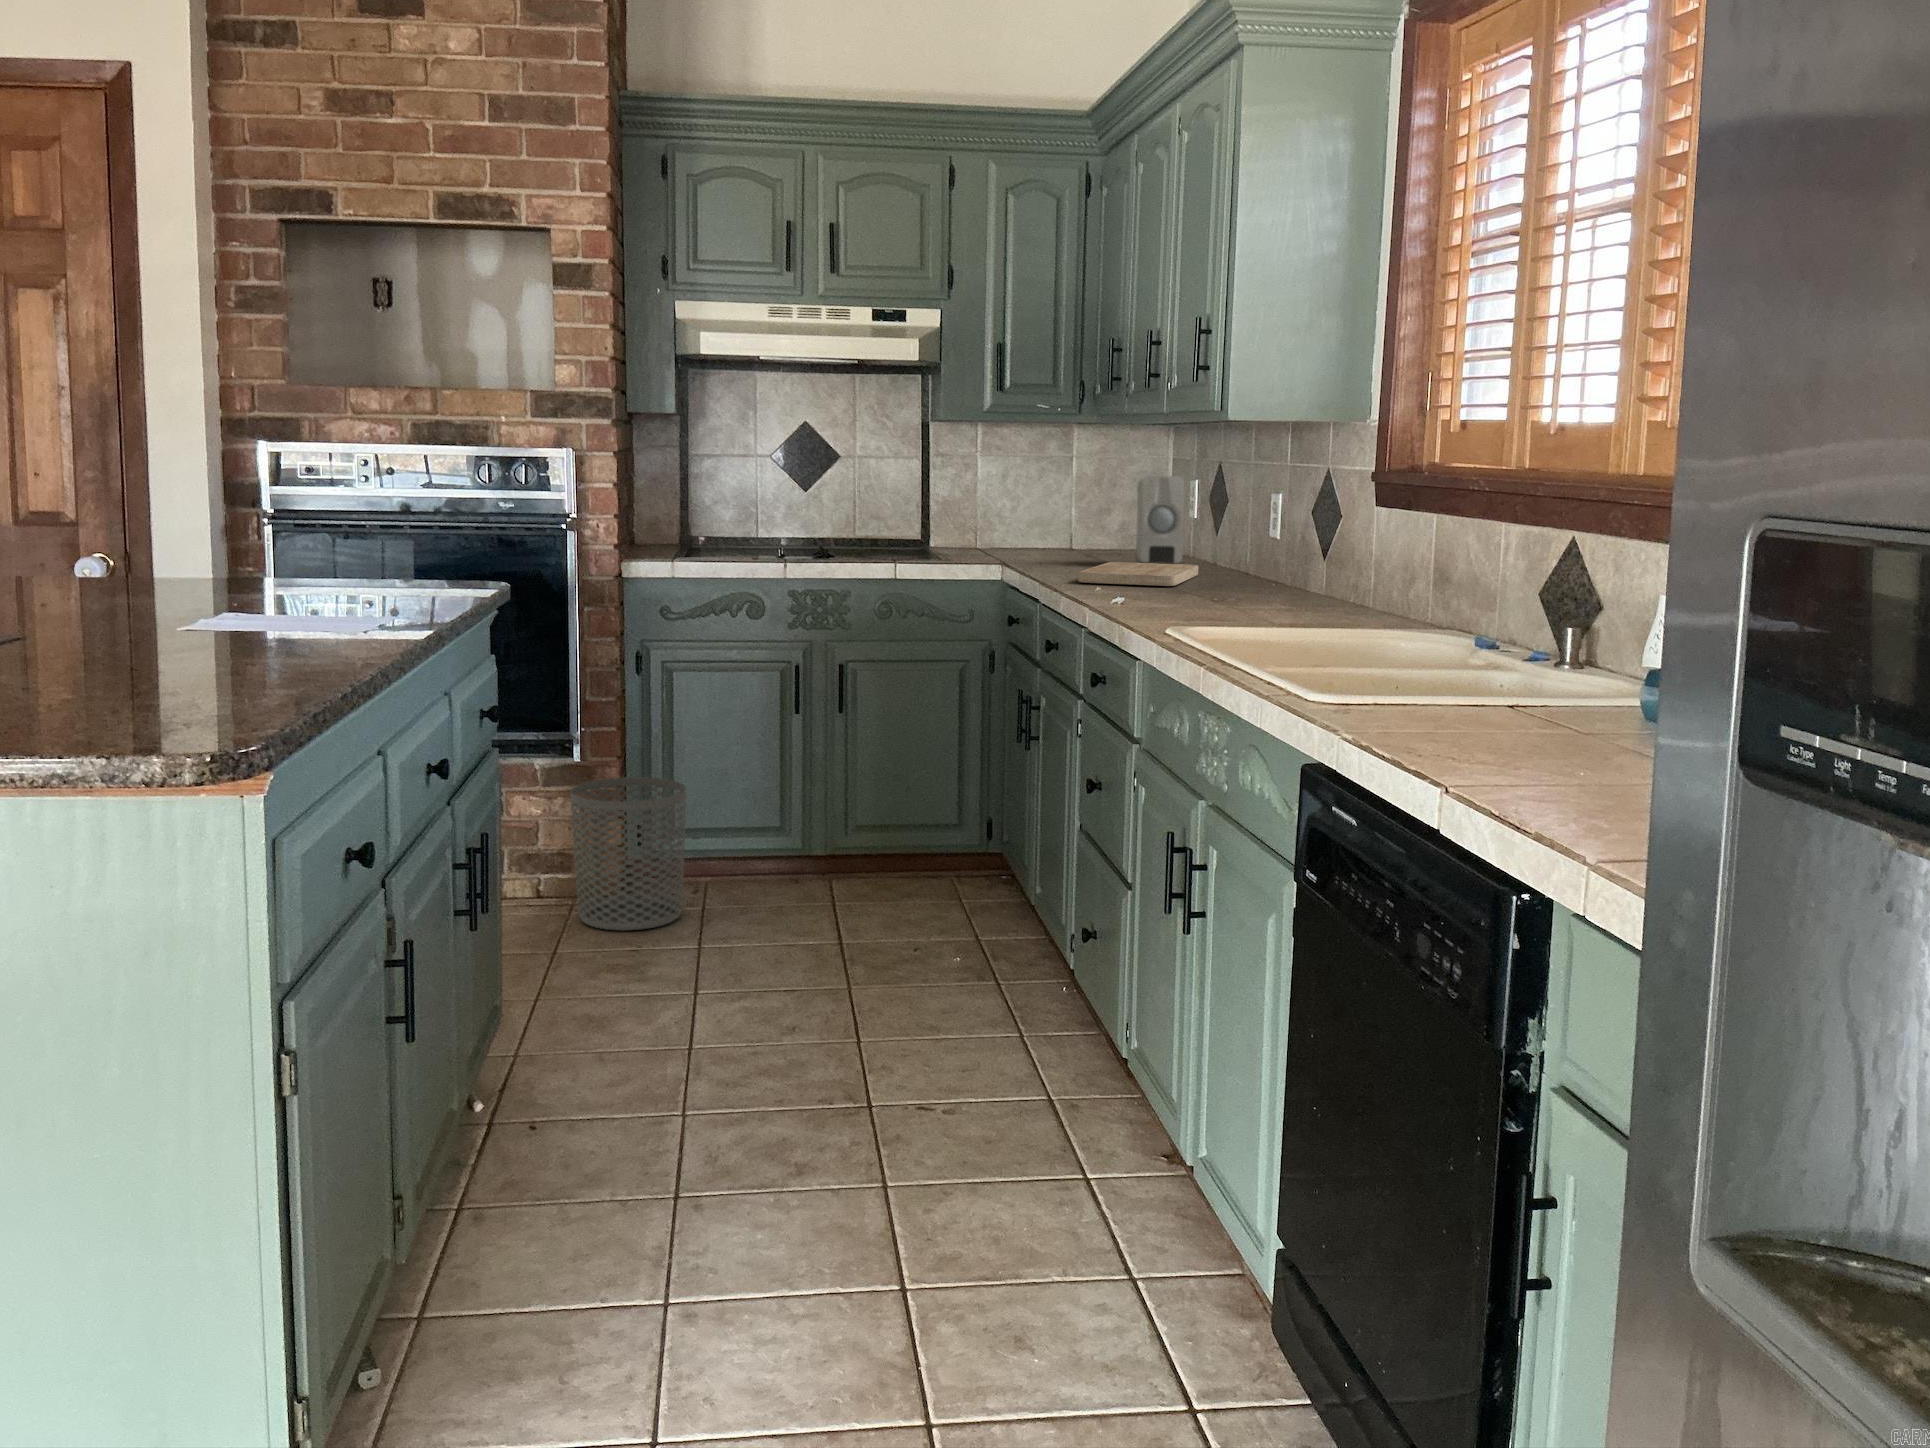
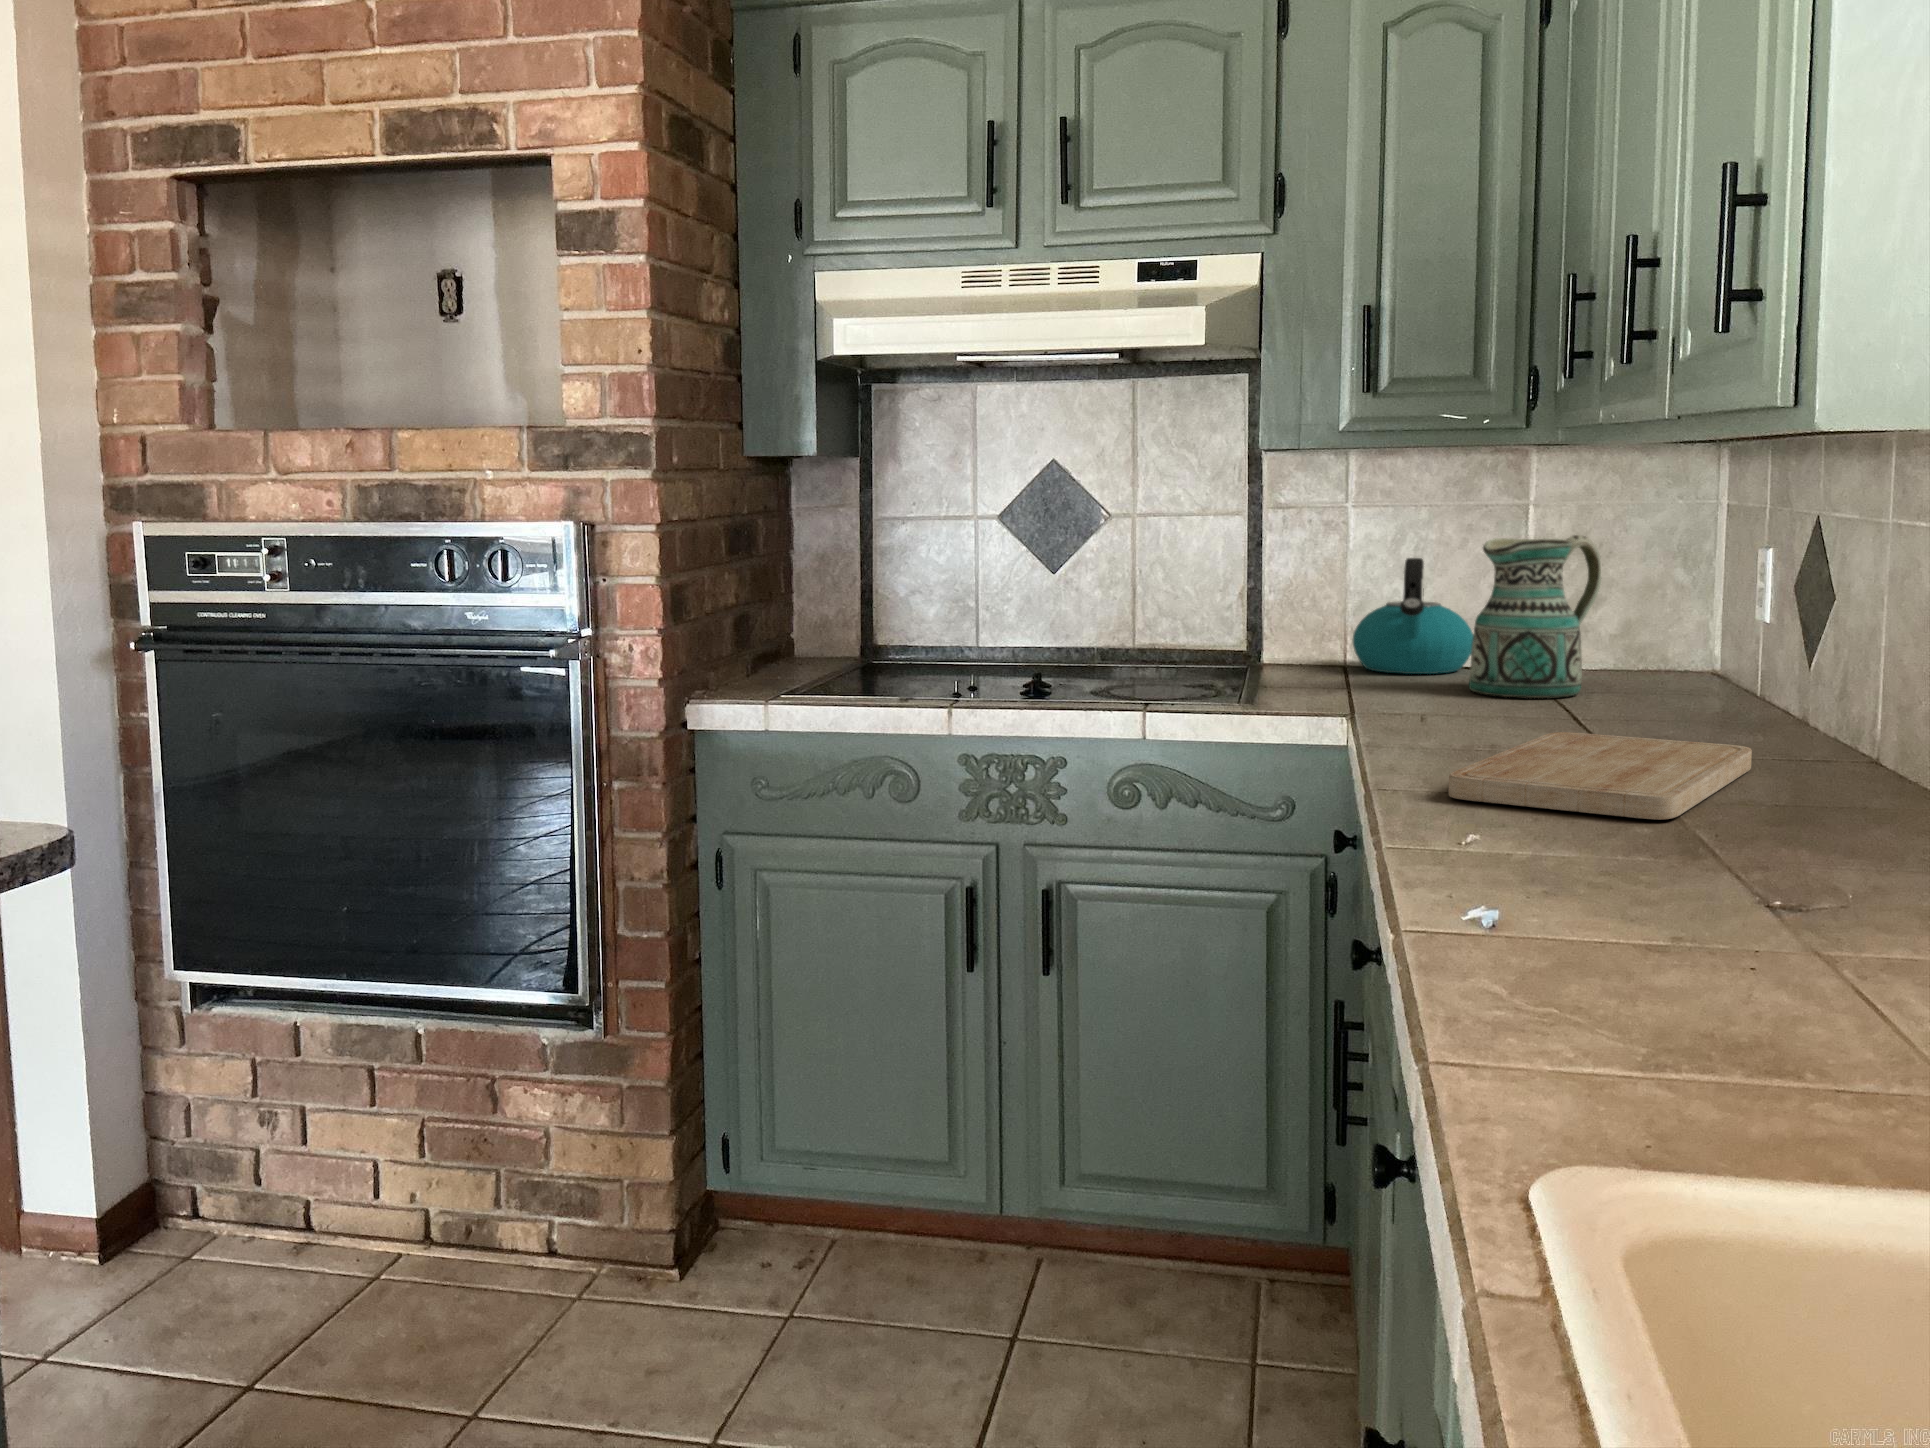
ceramic pitcher: none [1050,472,1114,556] -> present [1469,535,1601,698]
soap dispenser: present [1136,476,1184,564] -> none [1630,550,1731,736]
kettle: none [979,485,1045,549] -> present [1353,558,1473,674]
waste bin: present [571,777,686,931] -> none [550,1075,749,1368]

